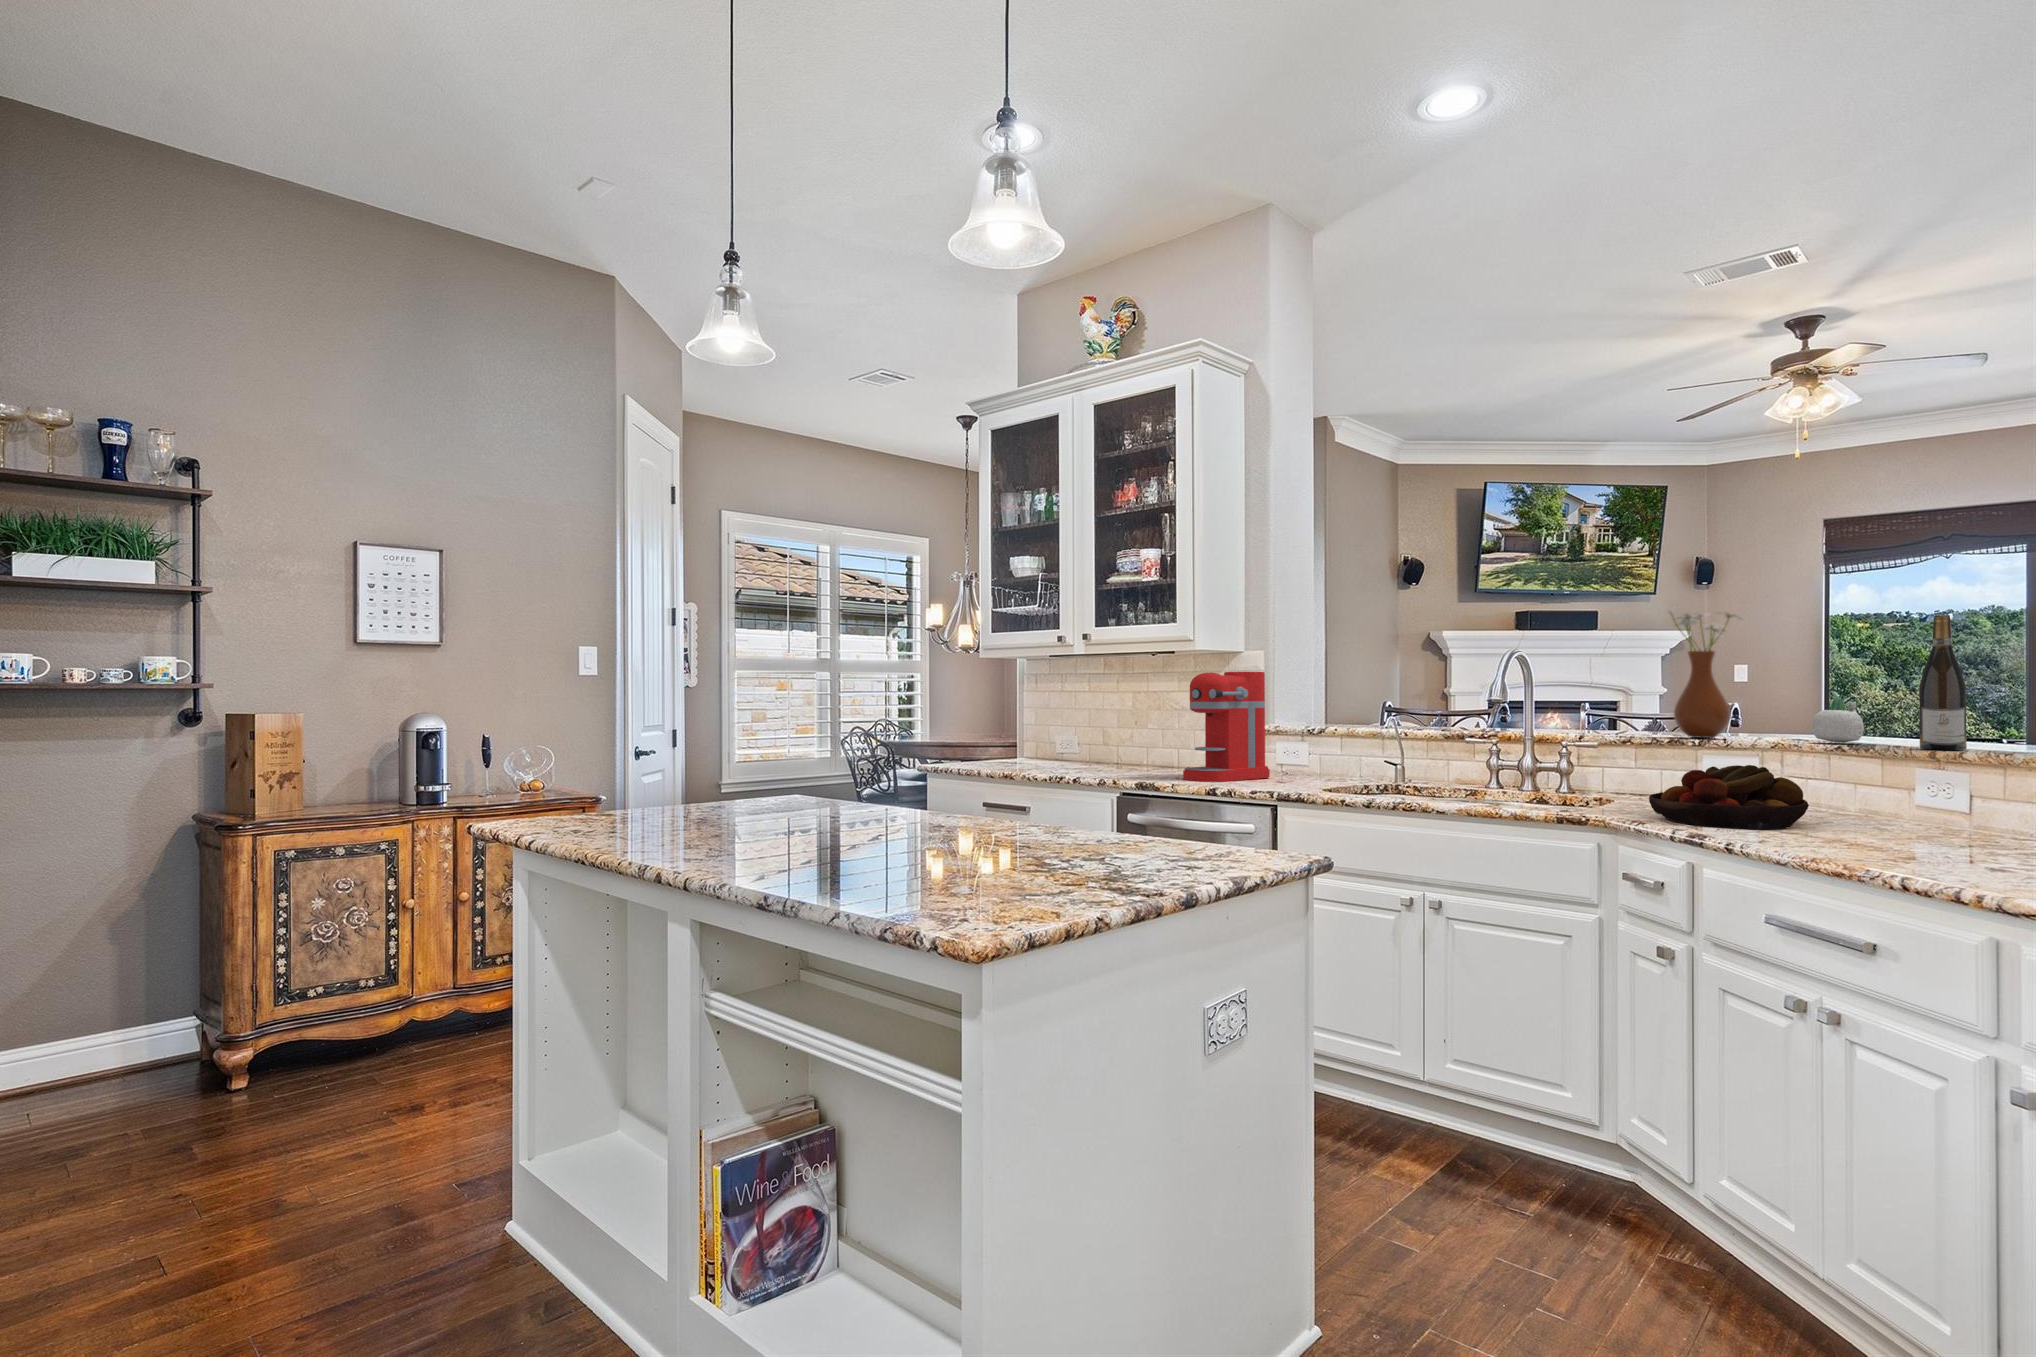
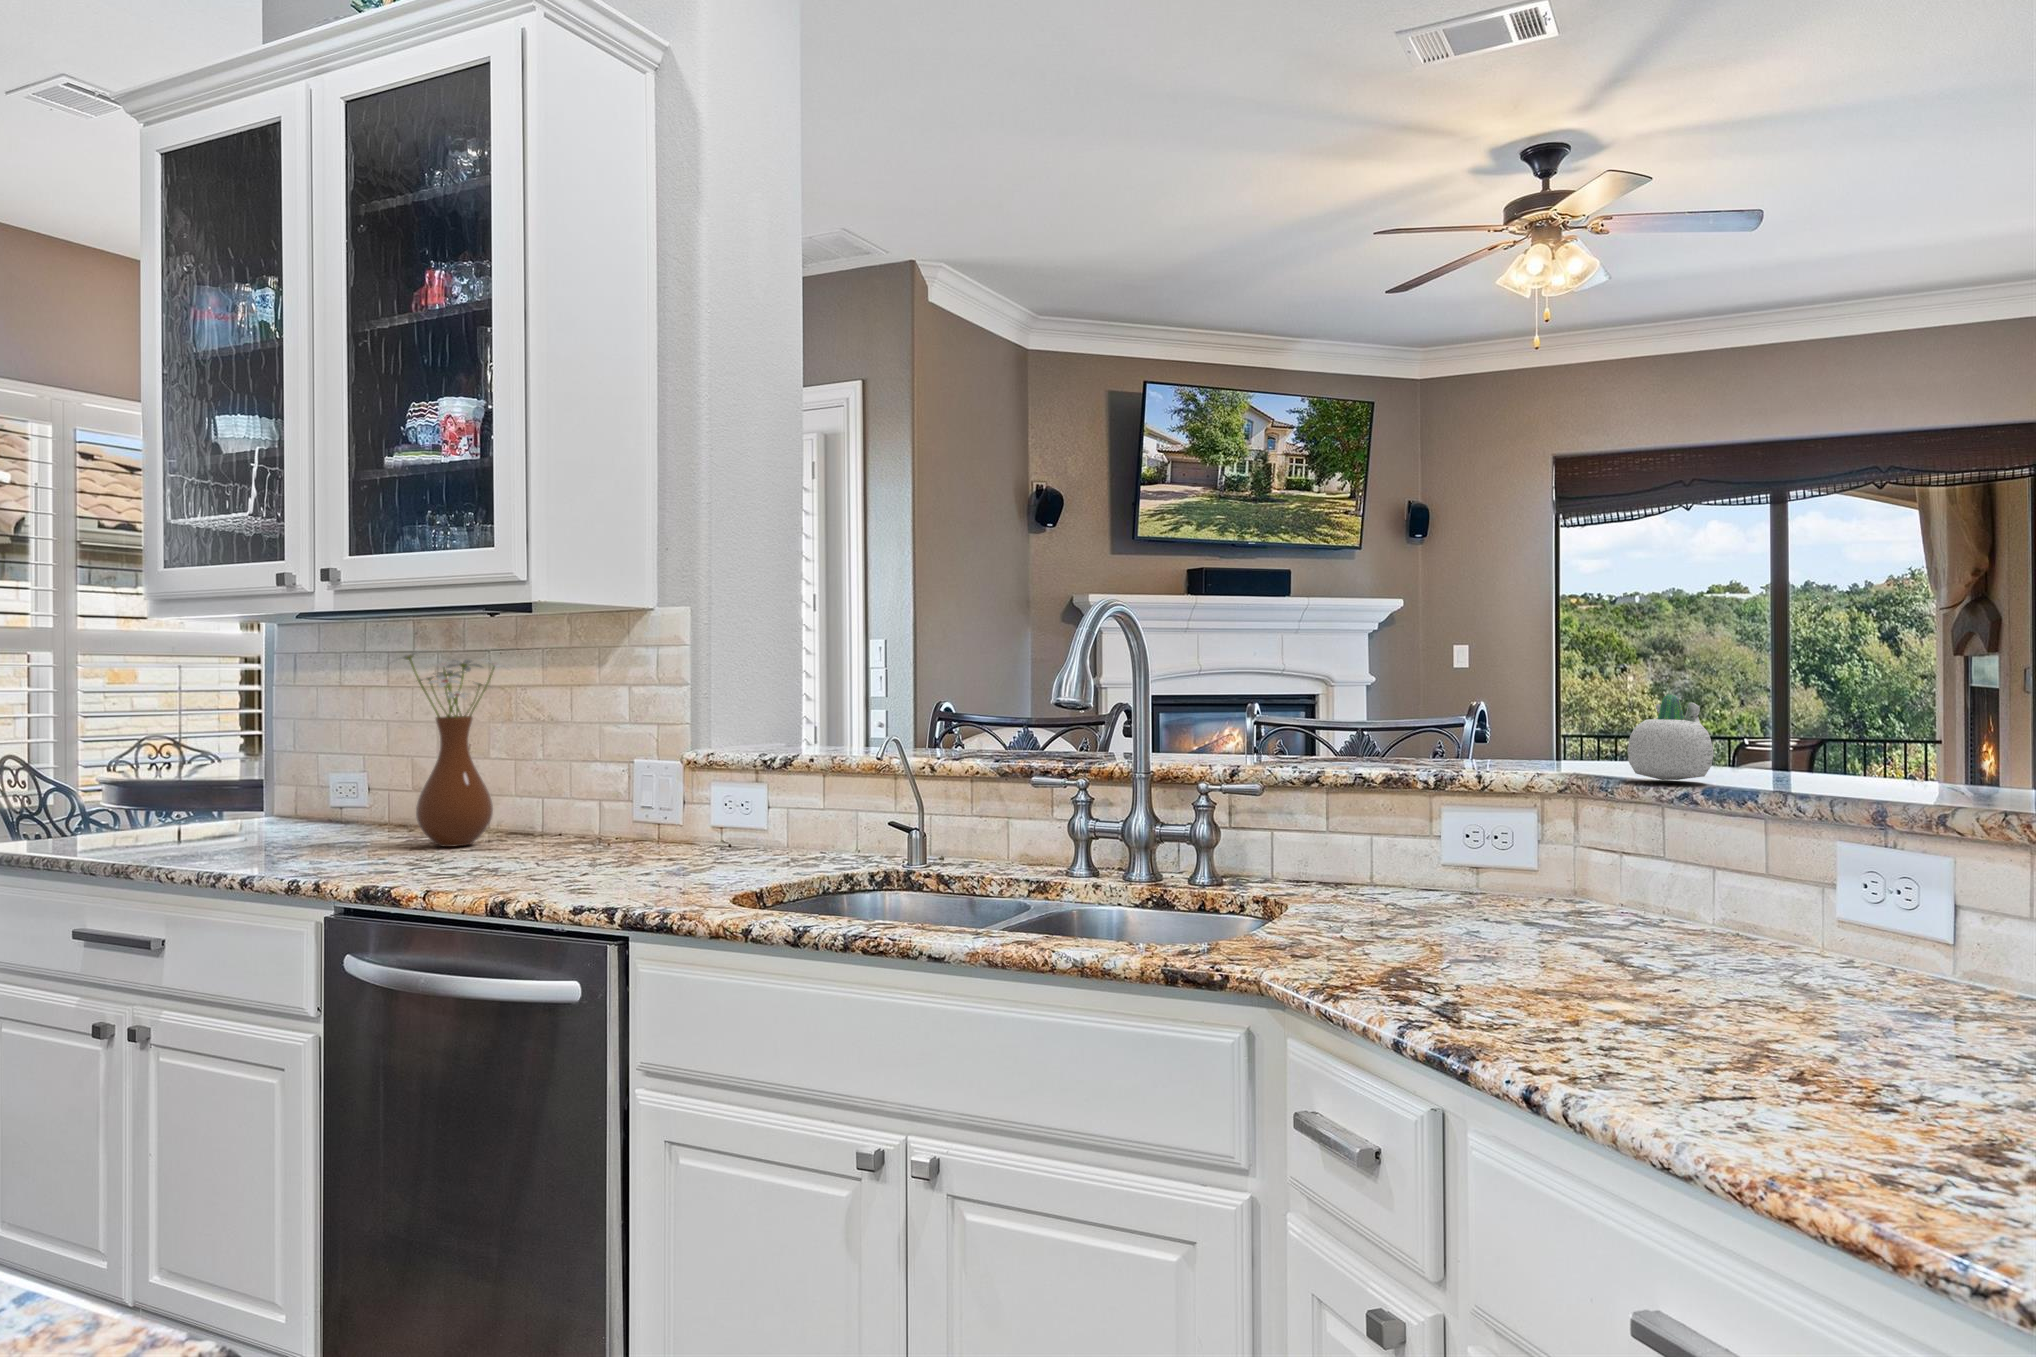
vase: present [1666,608,1741,738] -> present [396,650,501,847]
wine bottle: present [1919,615,1967,750] -> none [1825,532,1908,801]
coffee maker: present [1183,672,1270,782] -> none [500,647,691,874]
fruit bowl: present [1649,765,1809,830] -> none [1351,846,1671,1015]

